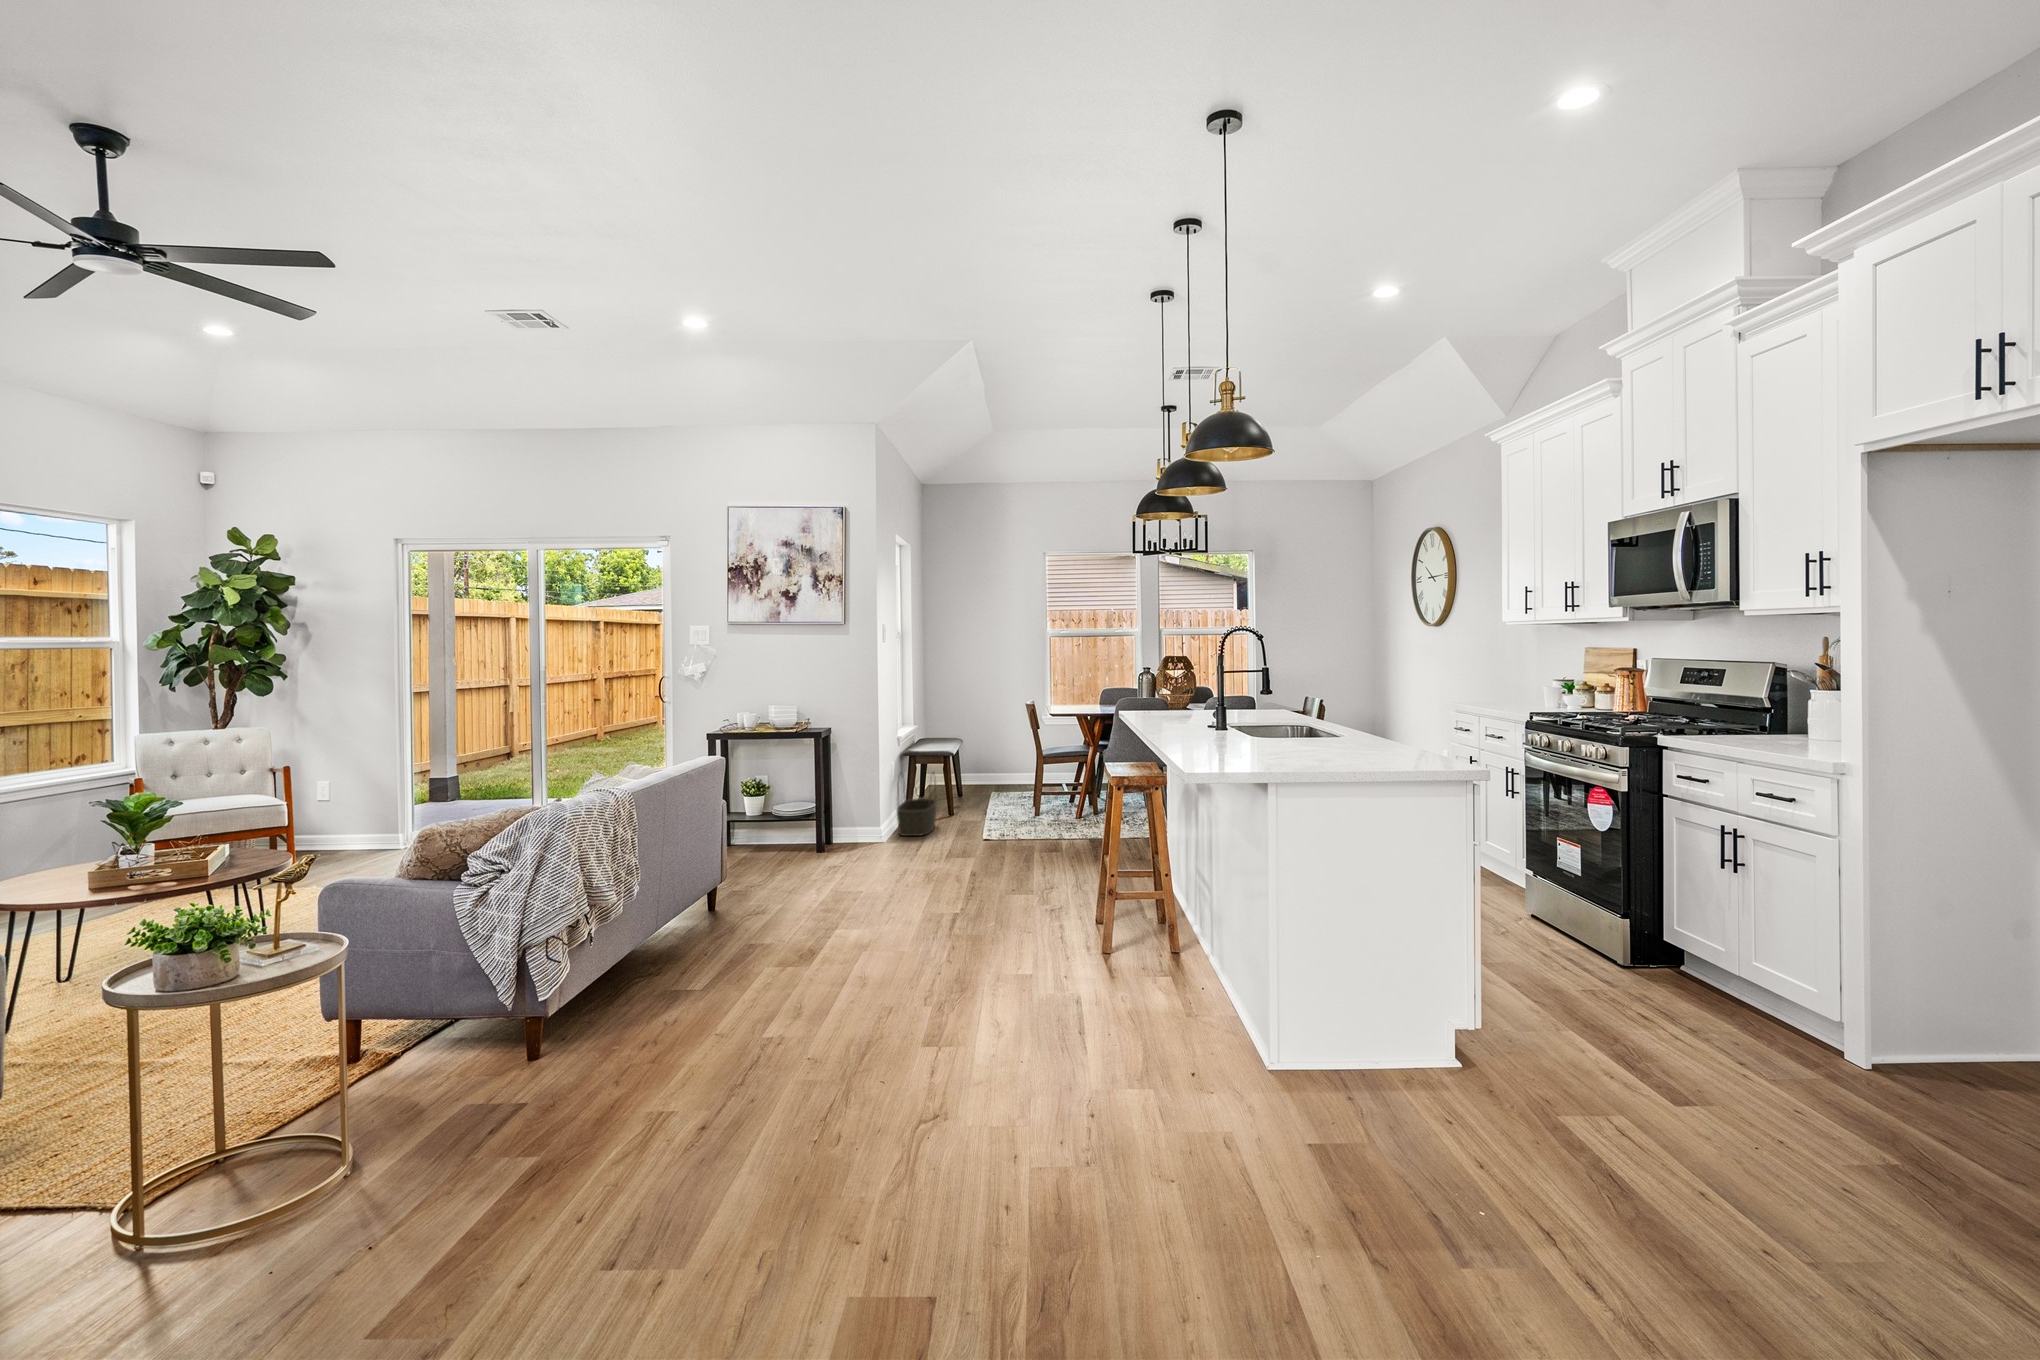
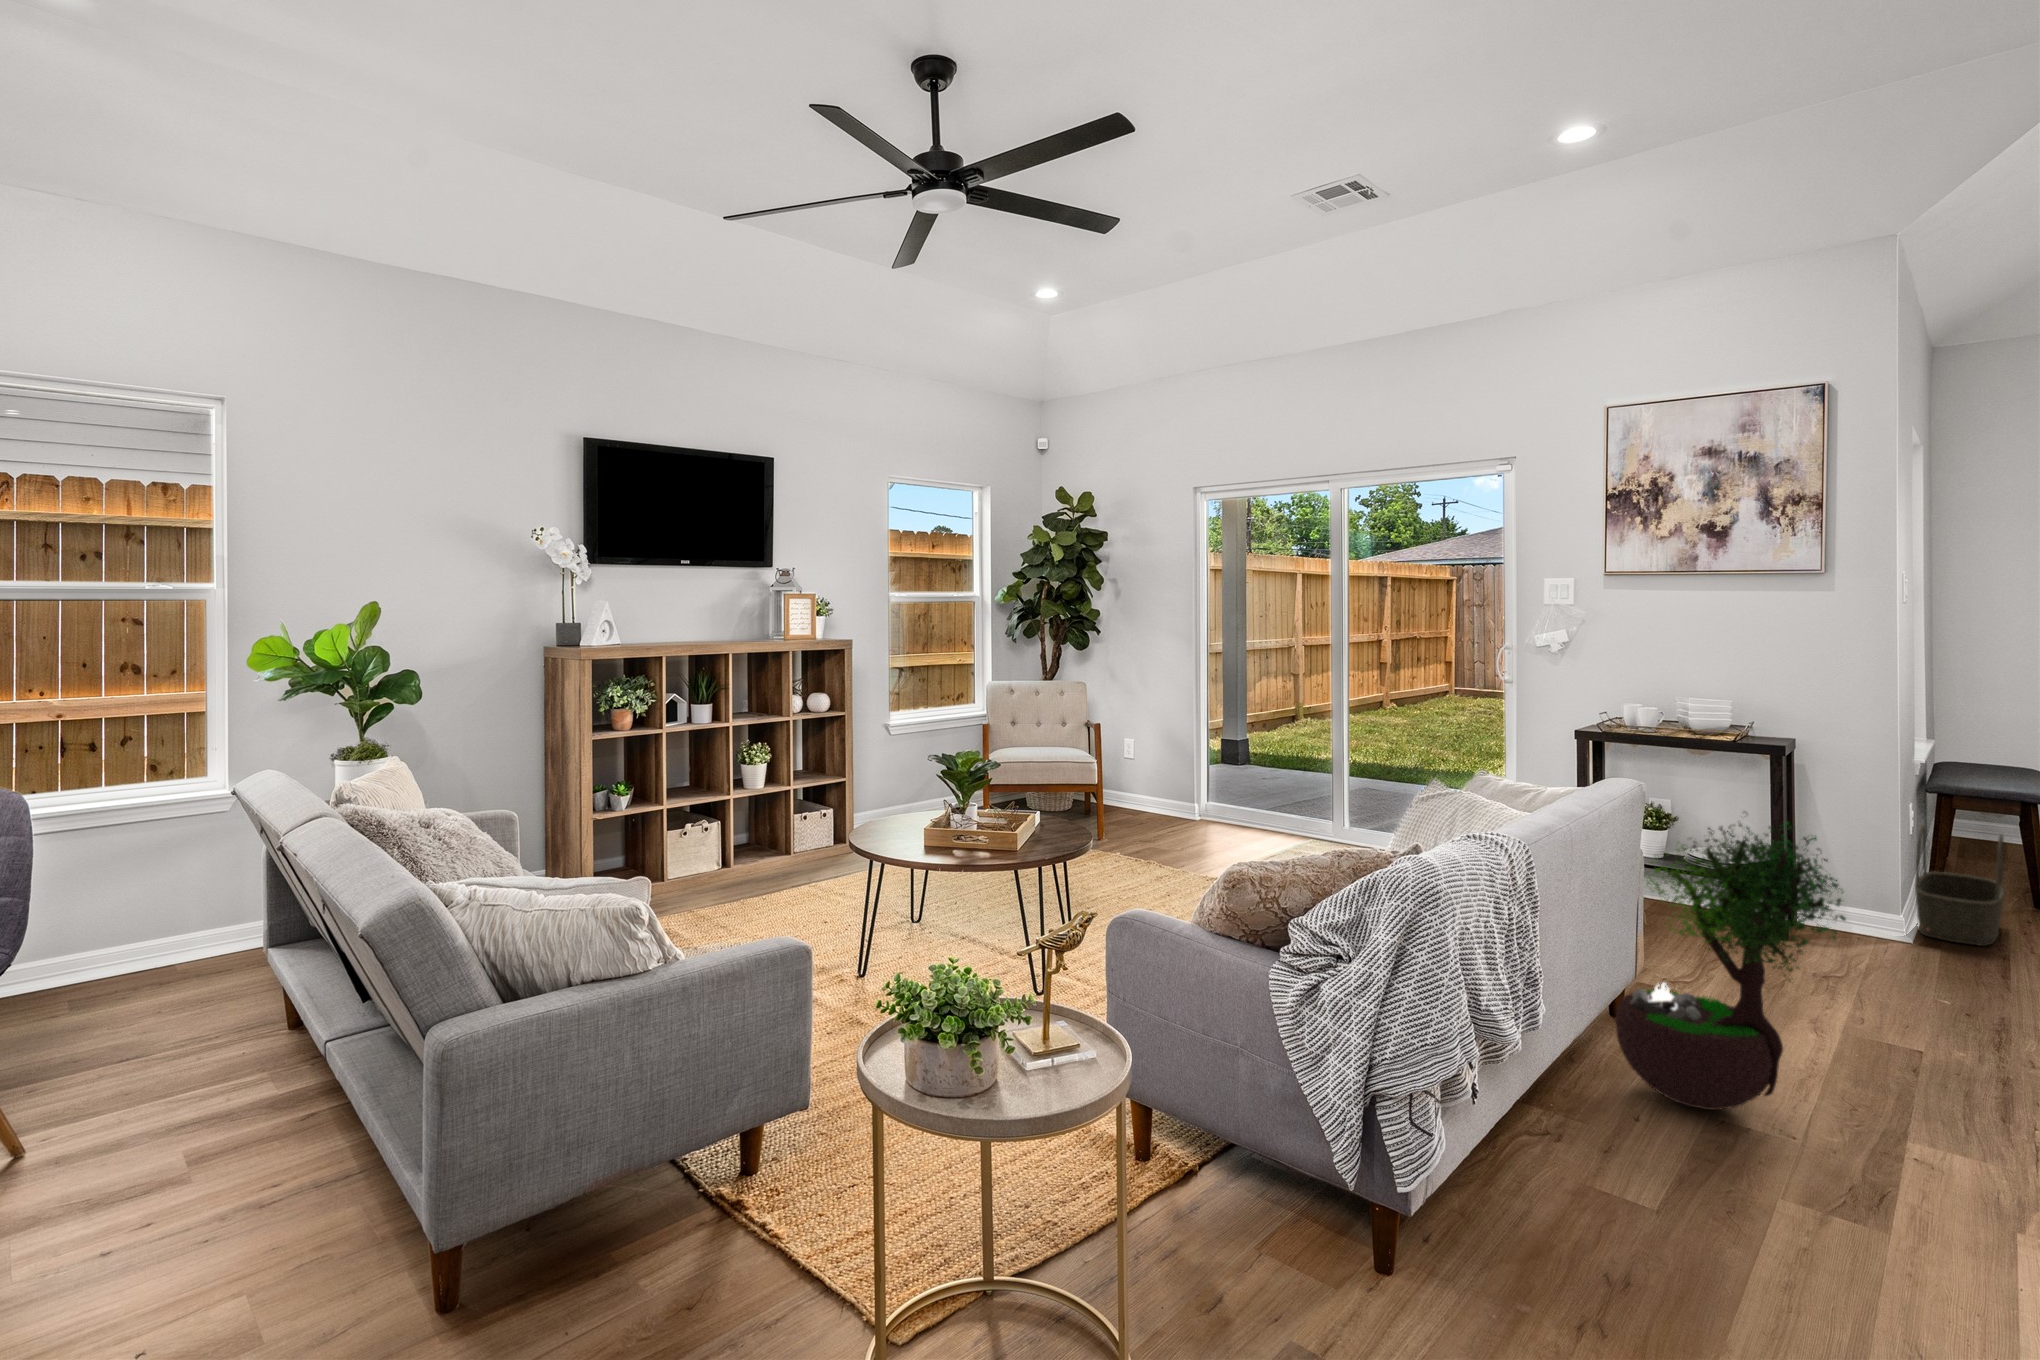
potted tree: none [705,758,809,940] -> present [1616,813,1846,1110]

